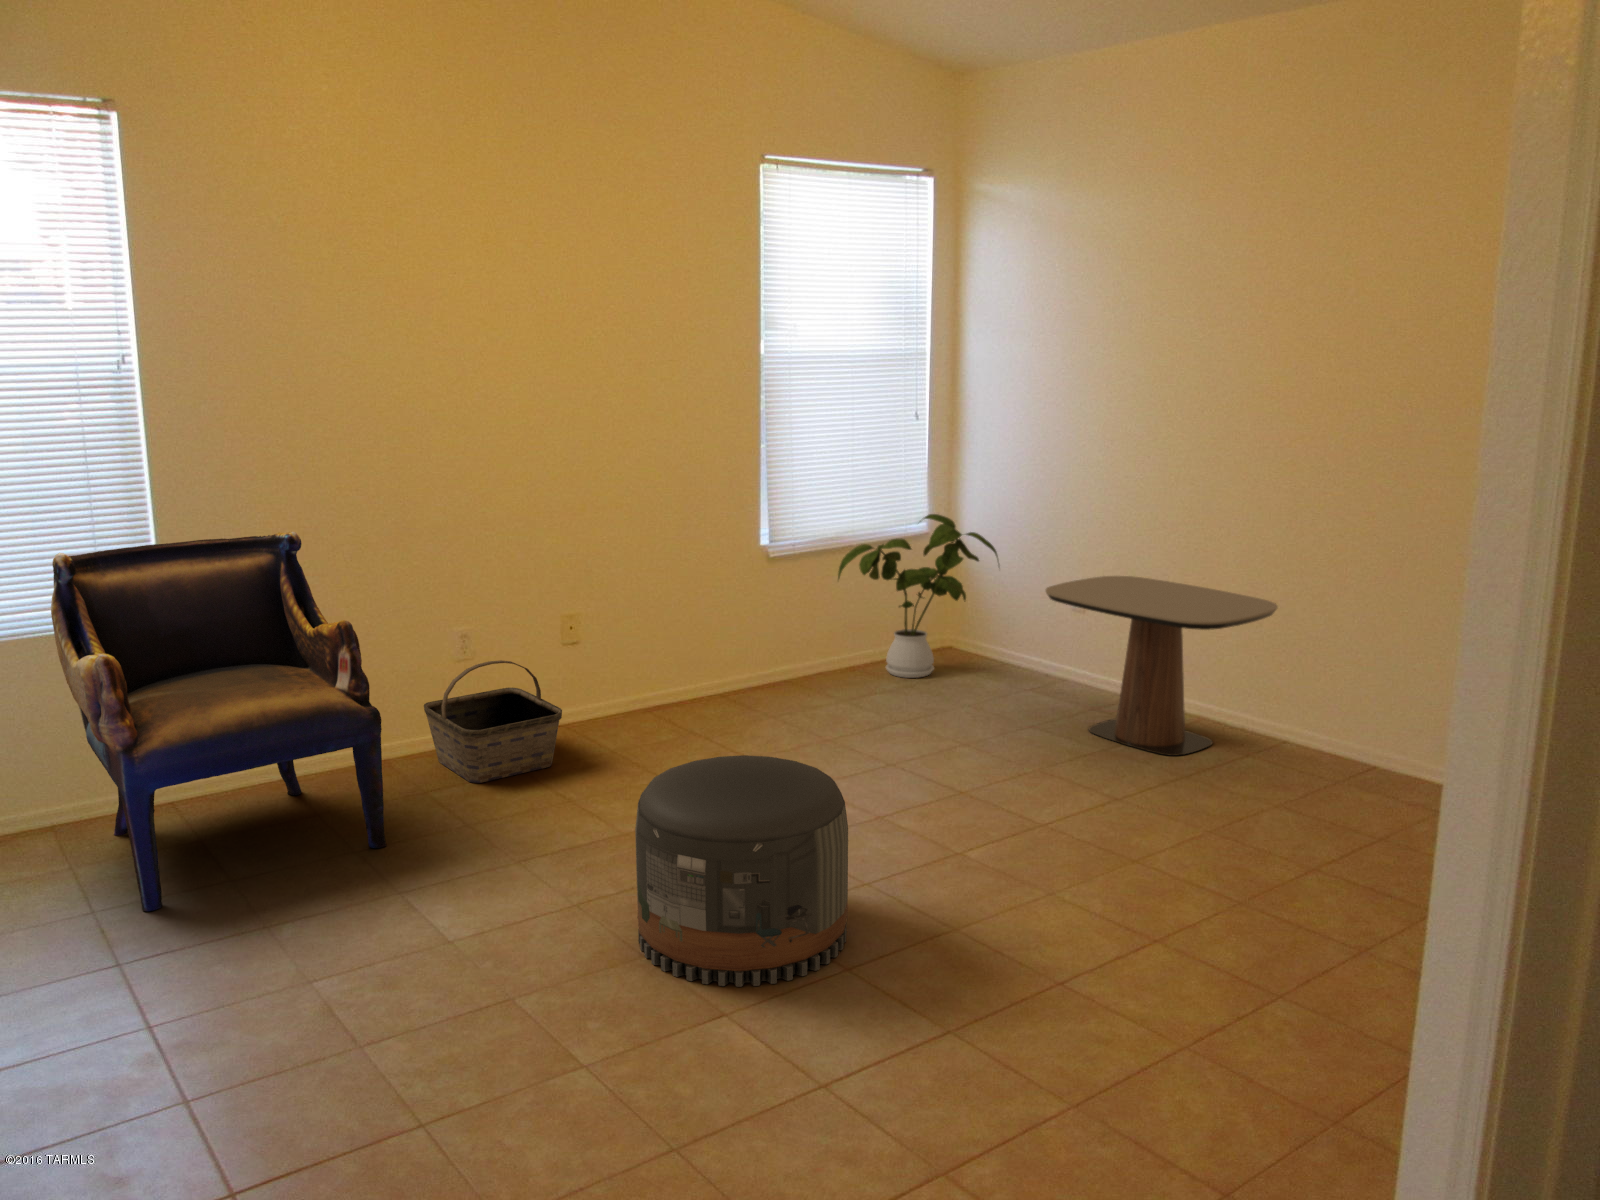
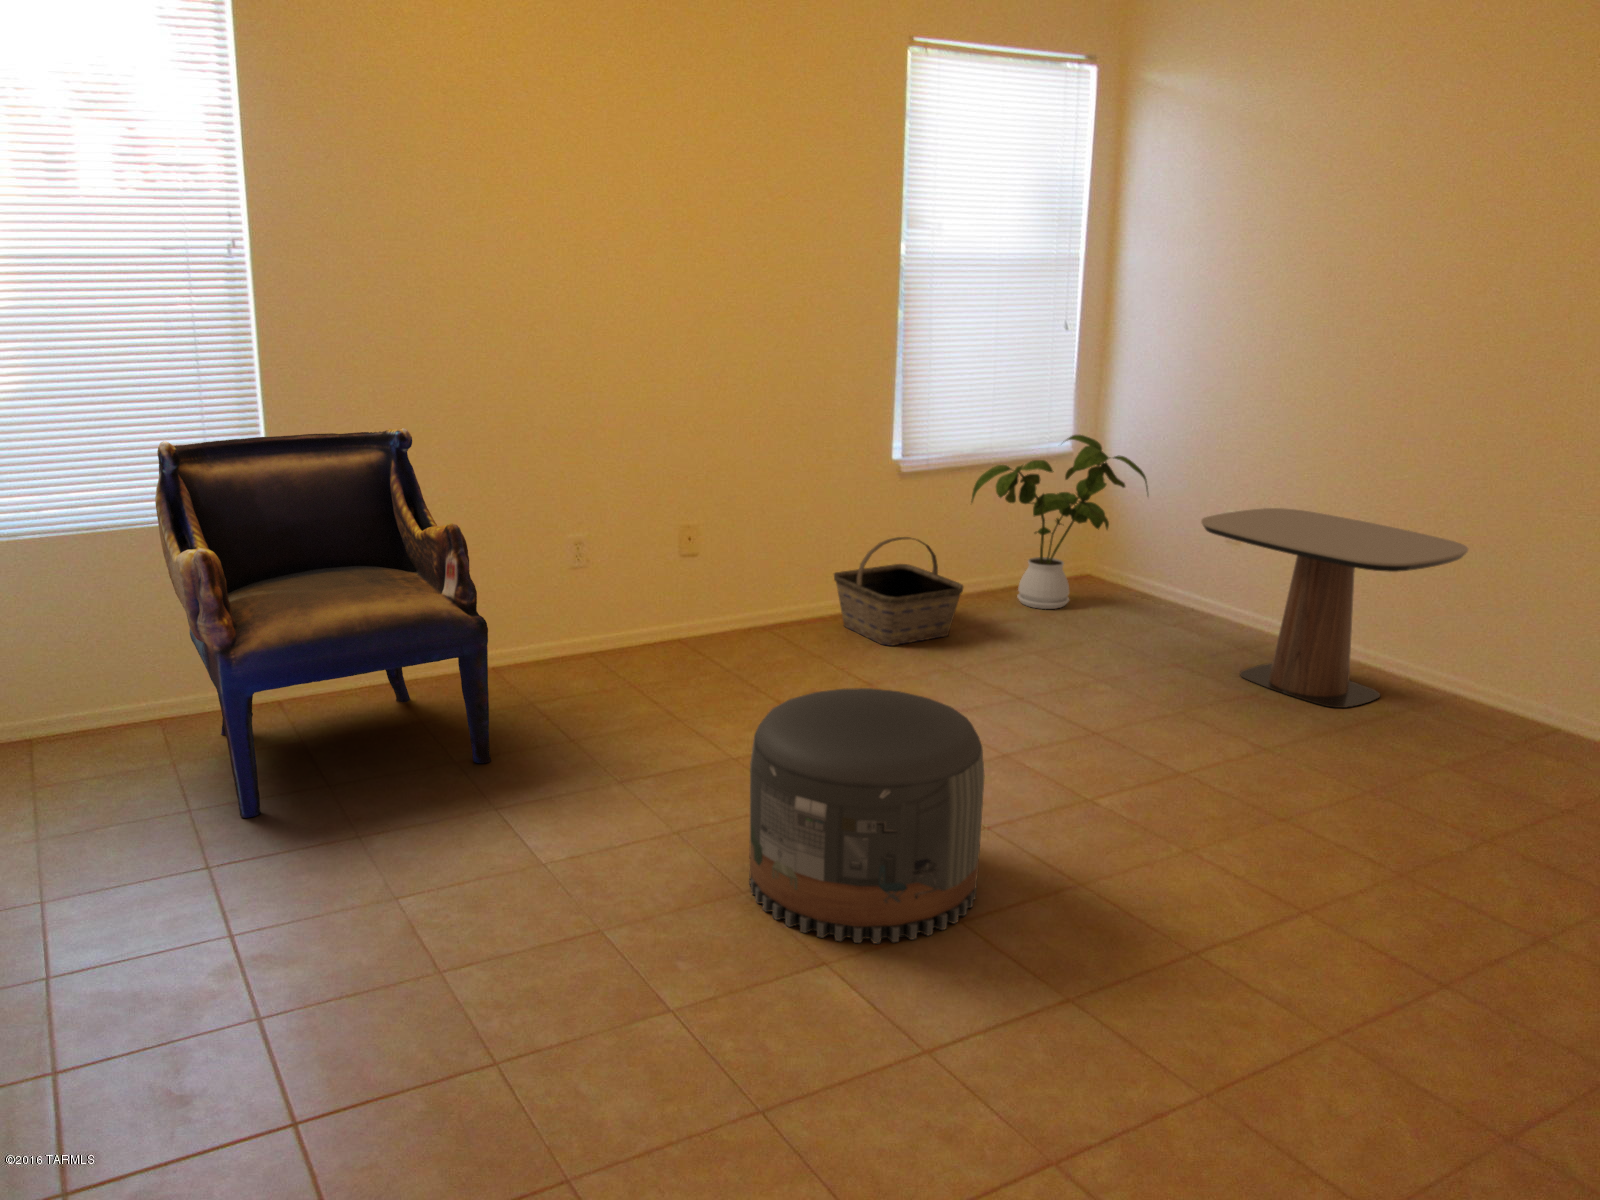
basket: present [424,660,562,783] -> present [834,537,963,646]

